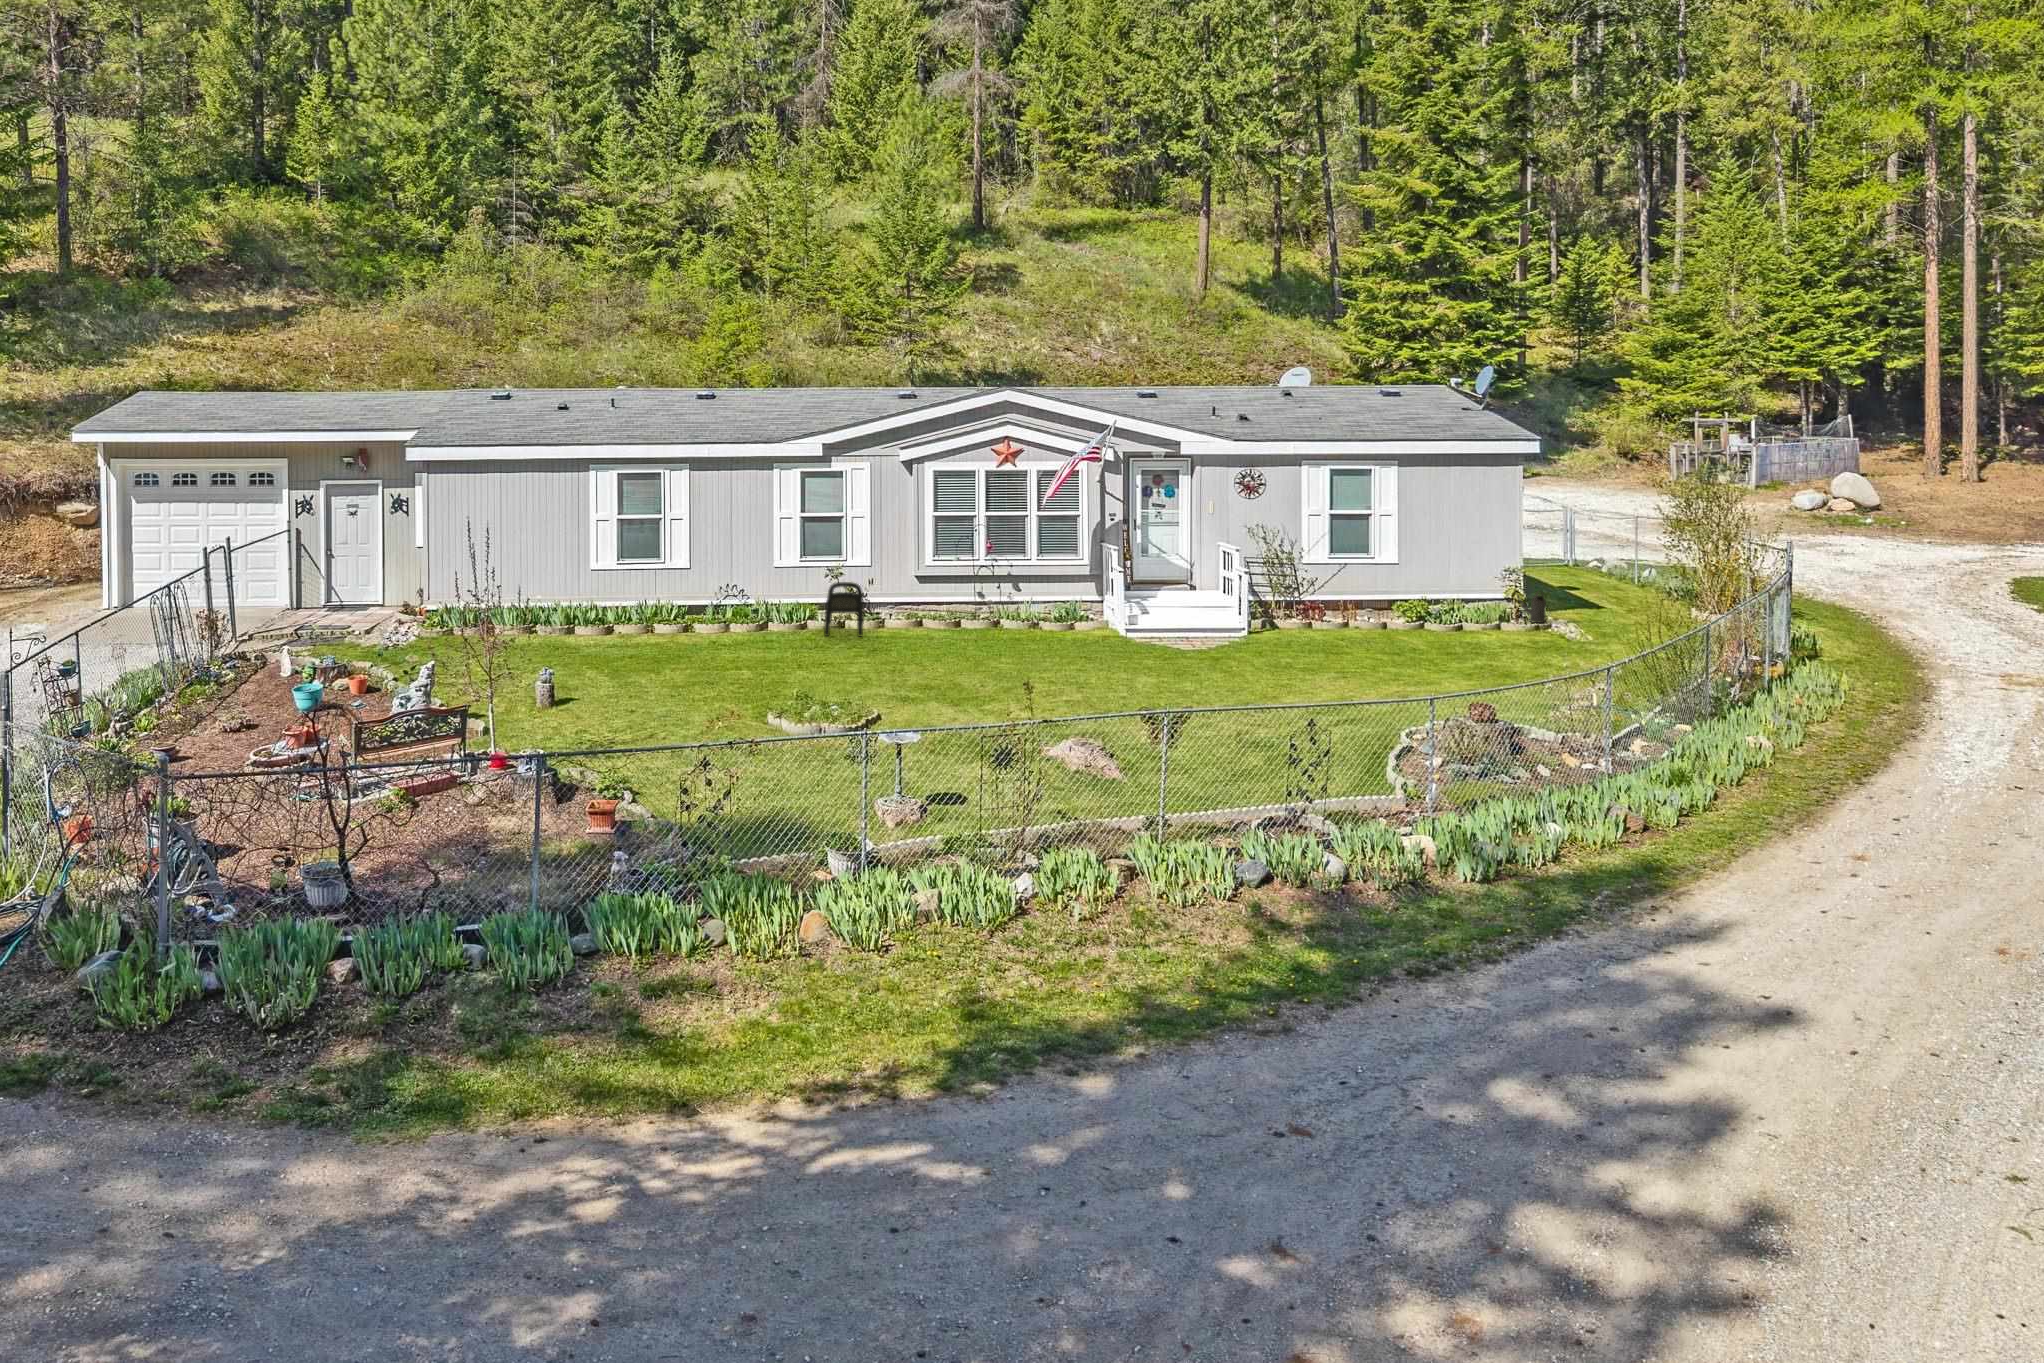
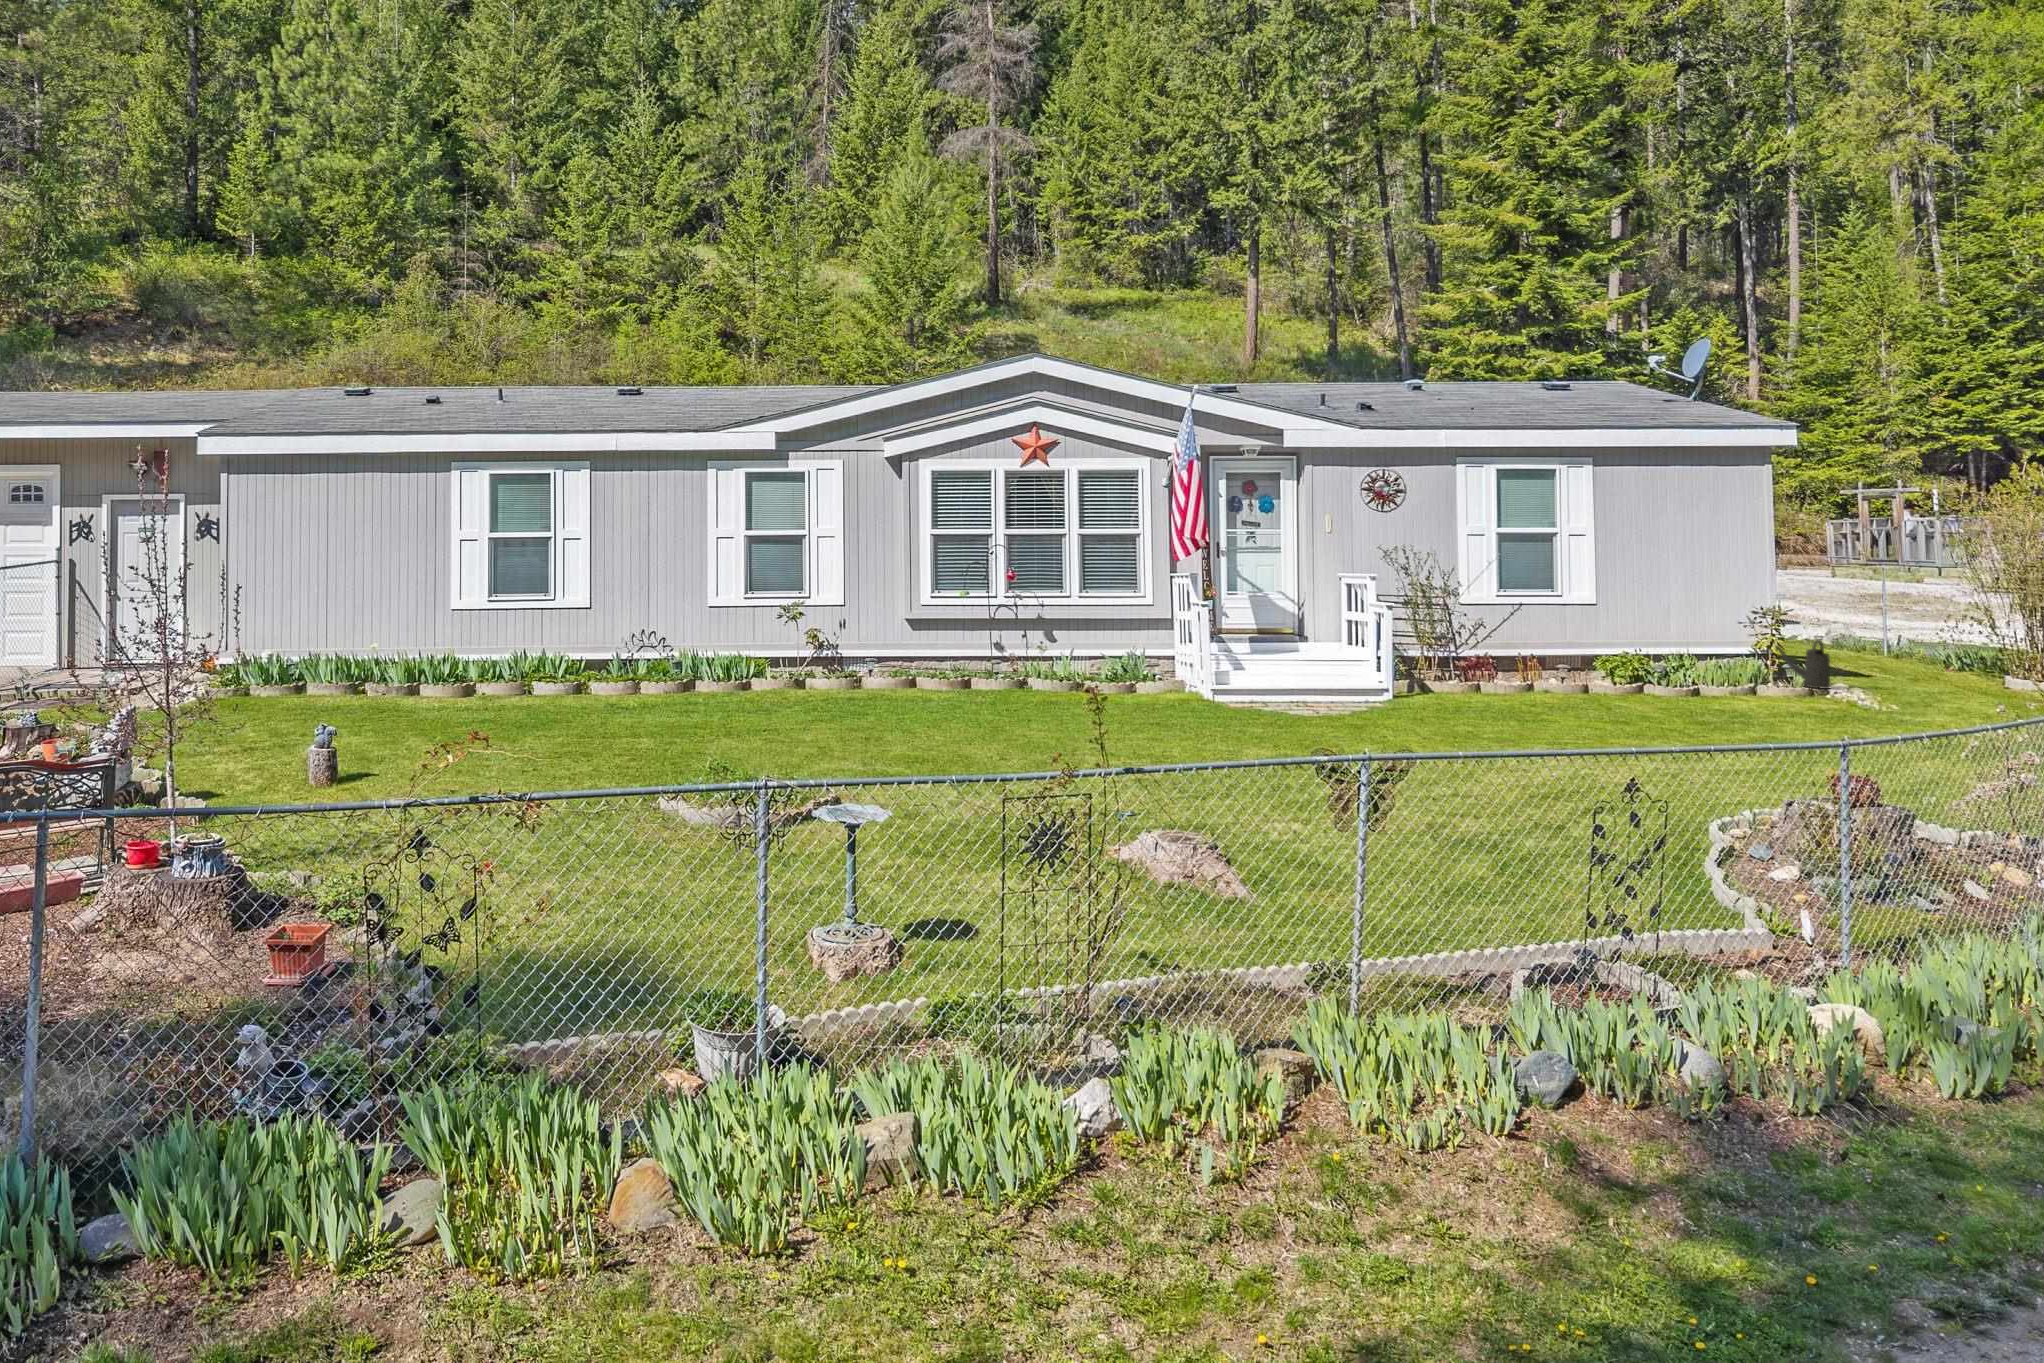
bench: present [824,582,864,636] -> none [775,626,835,698]

